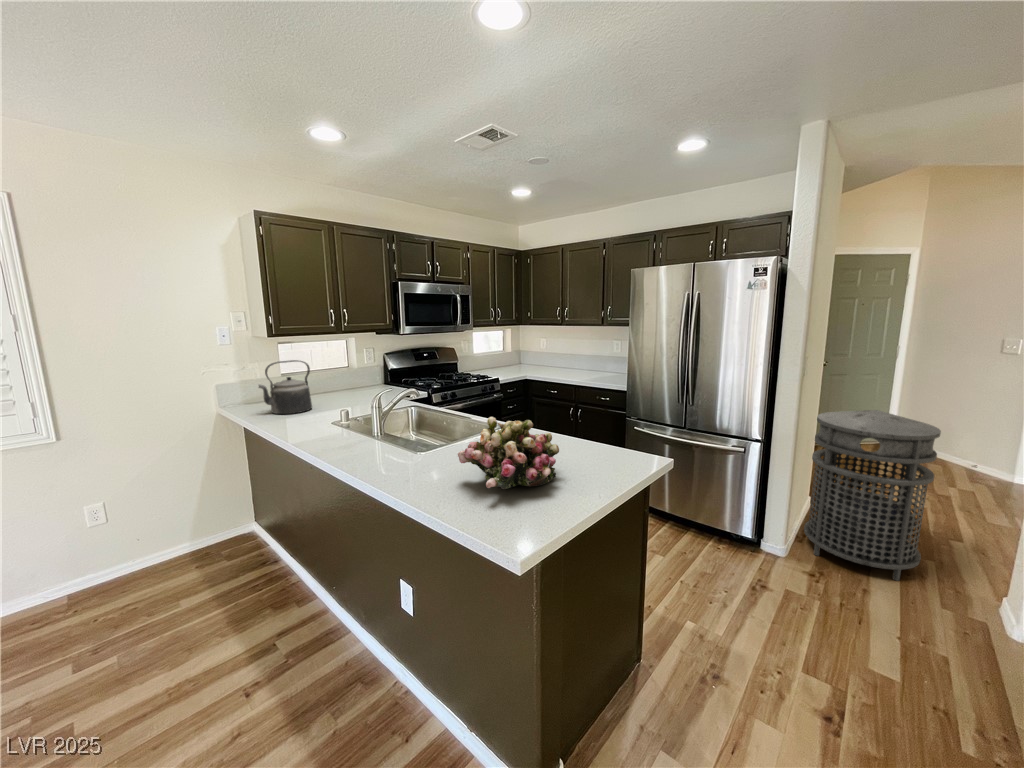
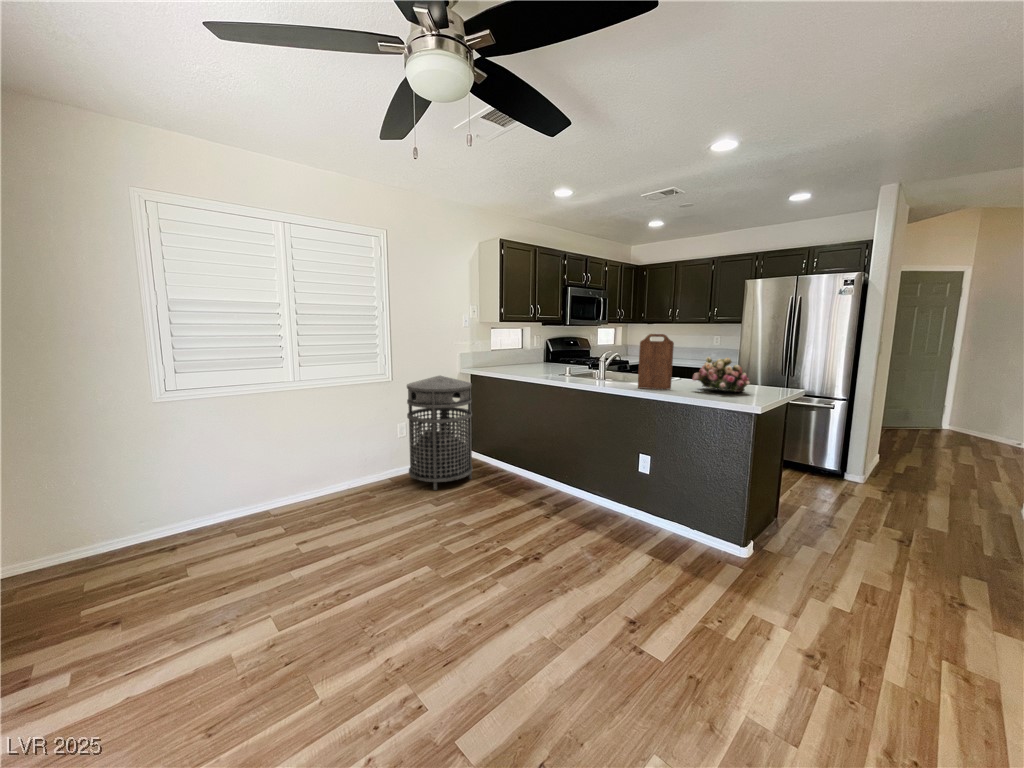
kettle: present [259,360,312,414] -> none [505,336,530,370]
cutting board: none [370,377,431,476] -> present [638,334,674,389]
trash can: present [804,410,941,581] -> present [407,376,472,490]

